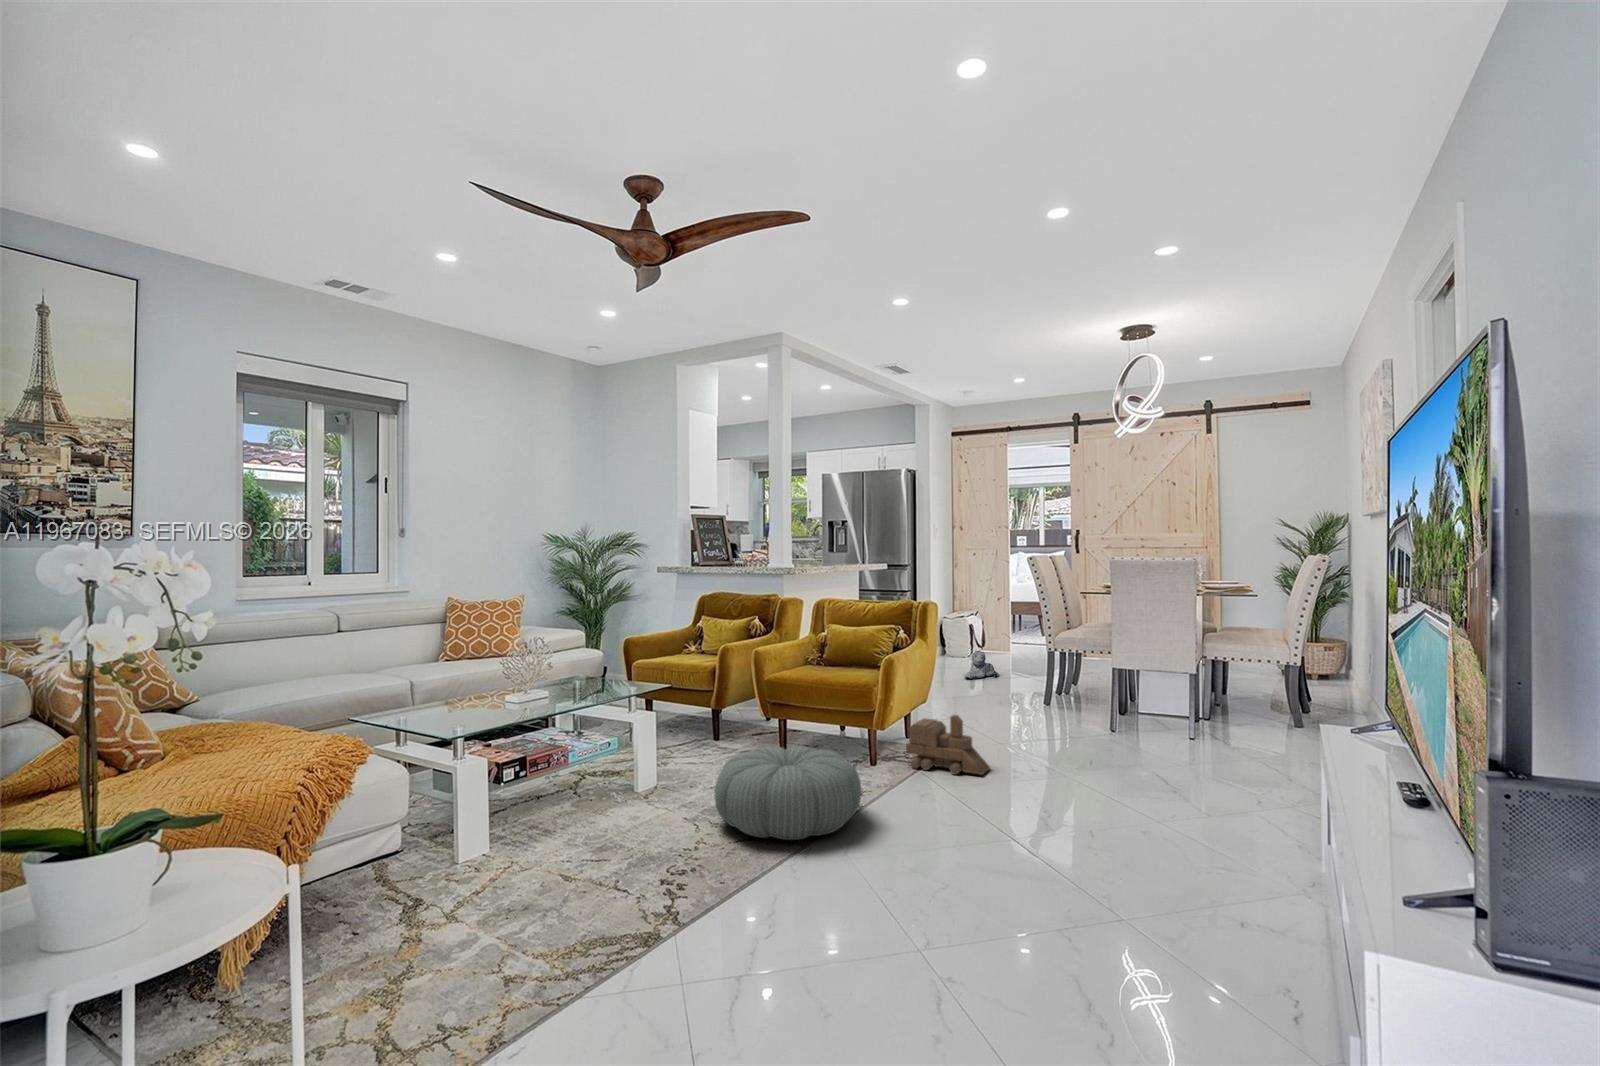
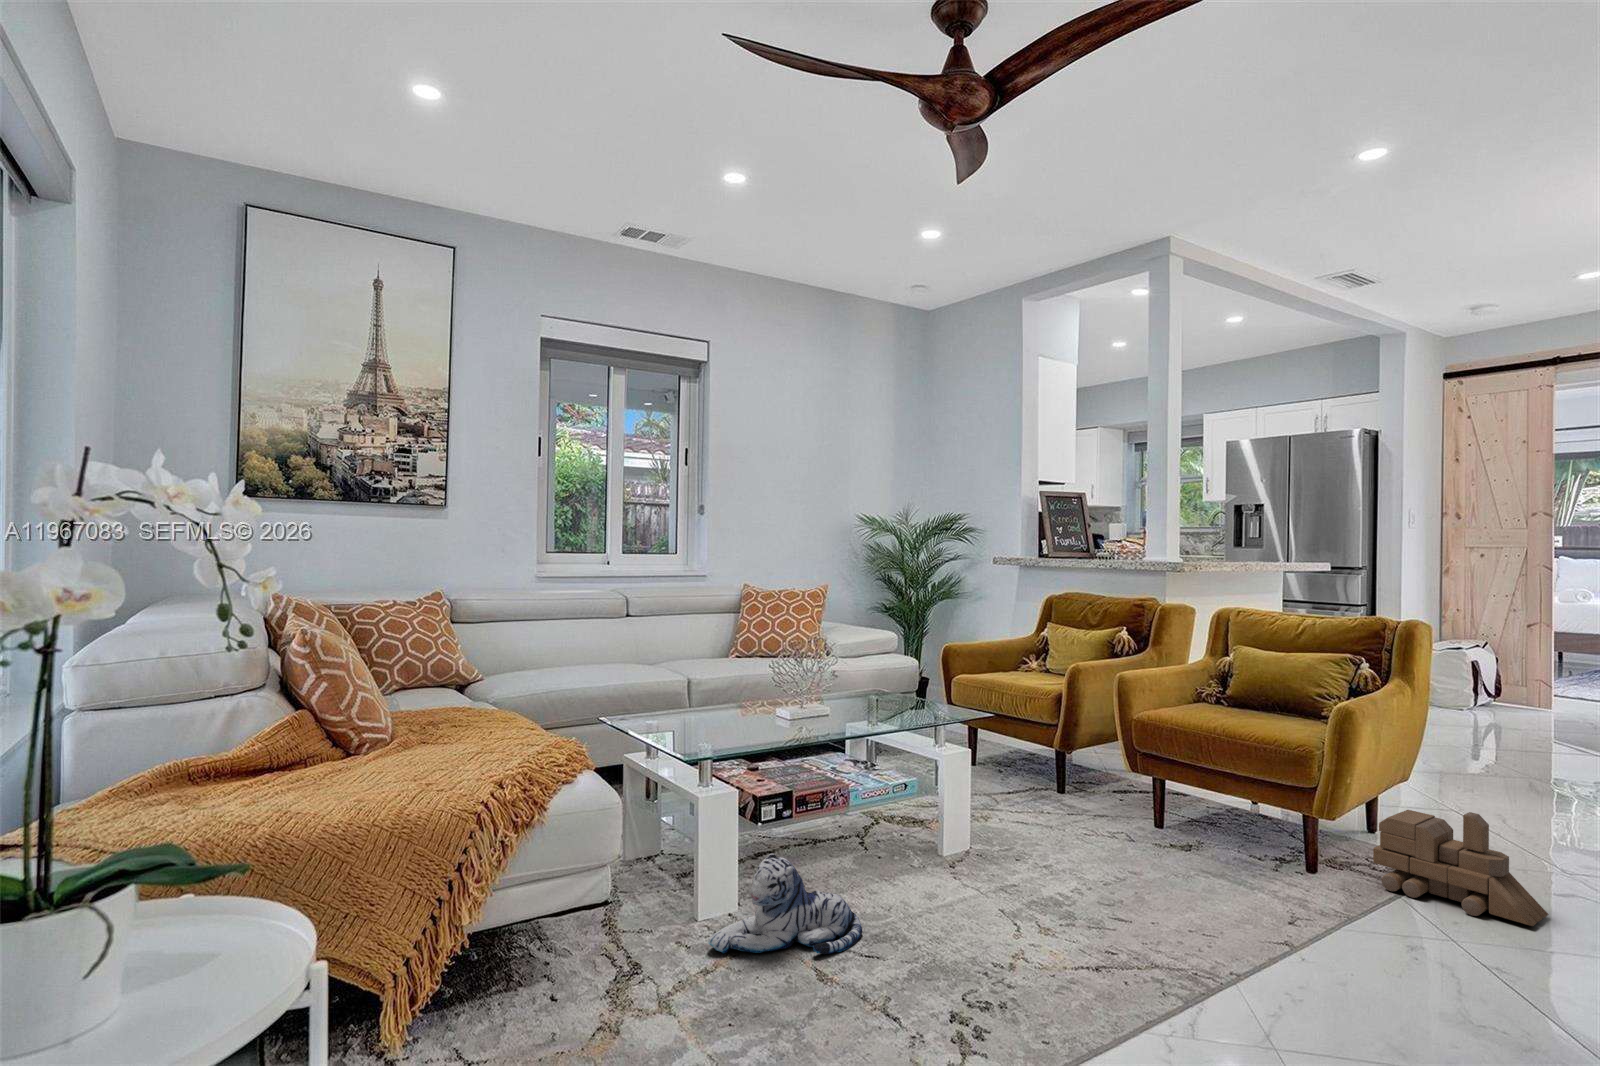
plush toy: present [965,651,999,679] -> present [708,854,862,954]
pouf: present [714,746,861,840] -> none [1044,824,1293,987]

